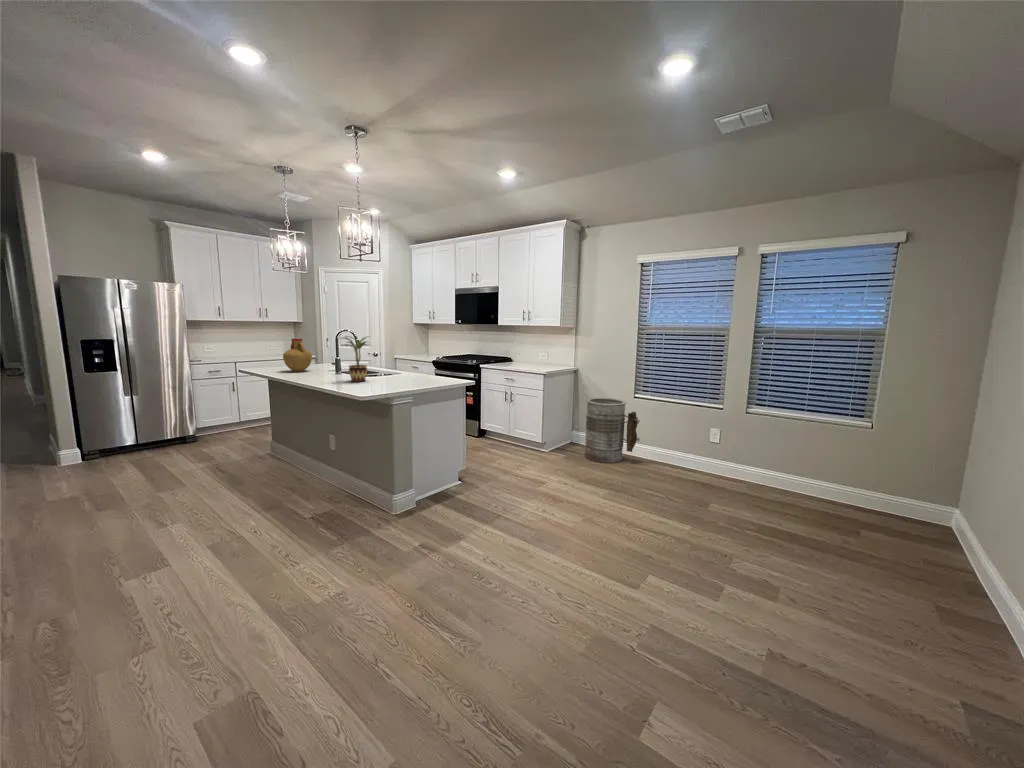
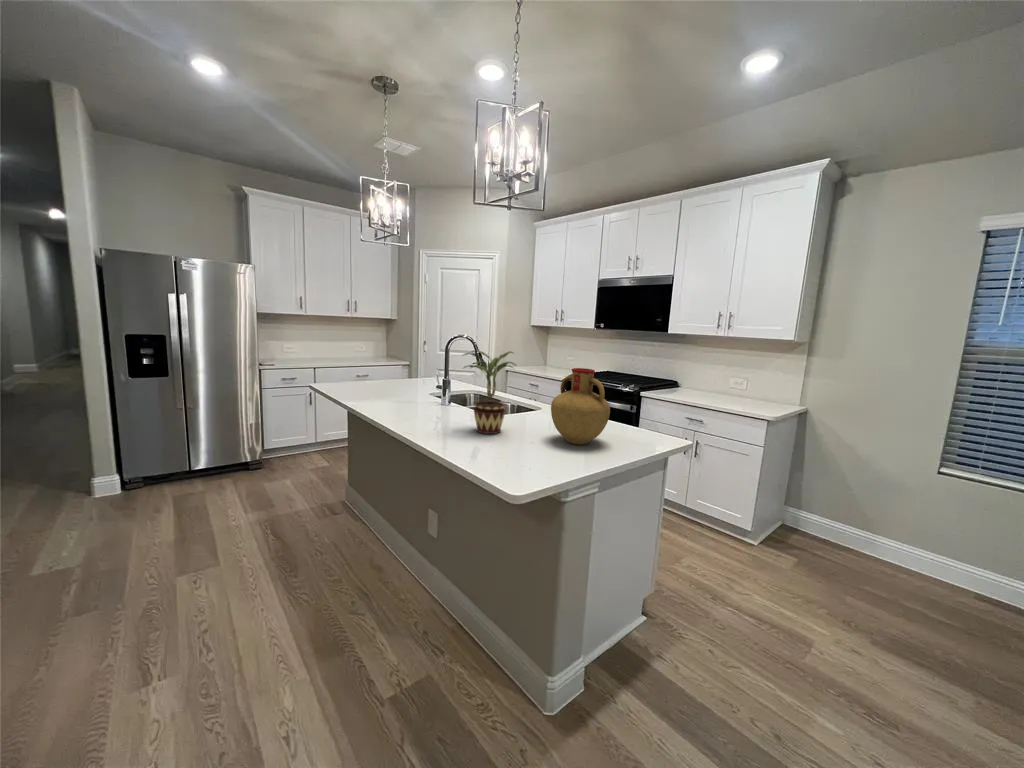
vase: present [283,339,312,372] -> present [551,368,610,444]
trash can: present [585,398,640,463] -> none [830,464,969,590]

